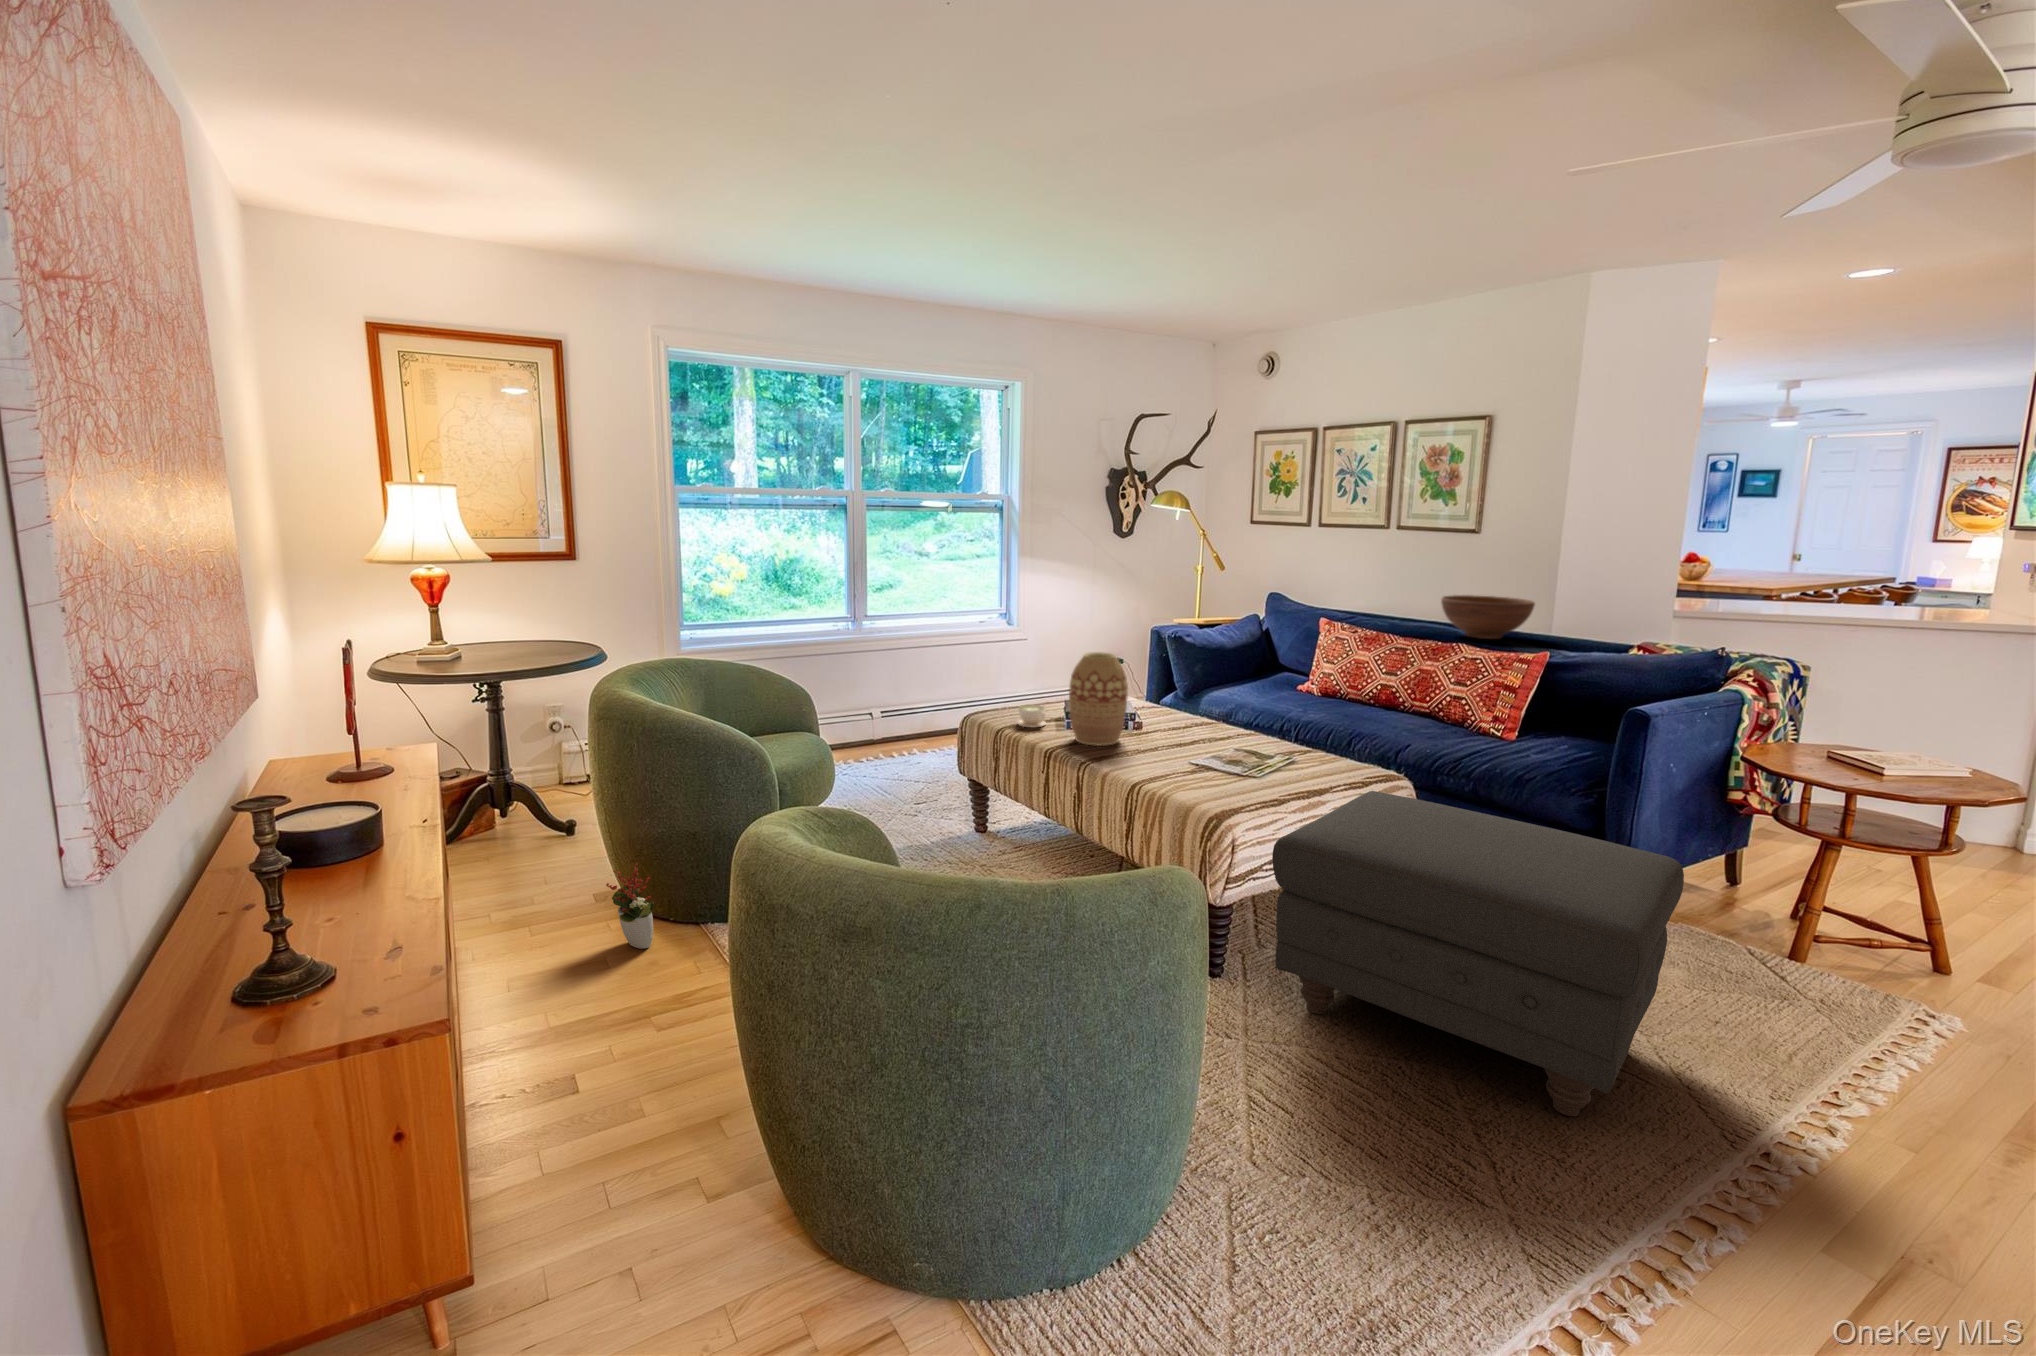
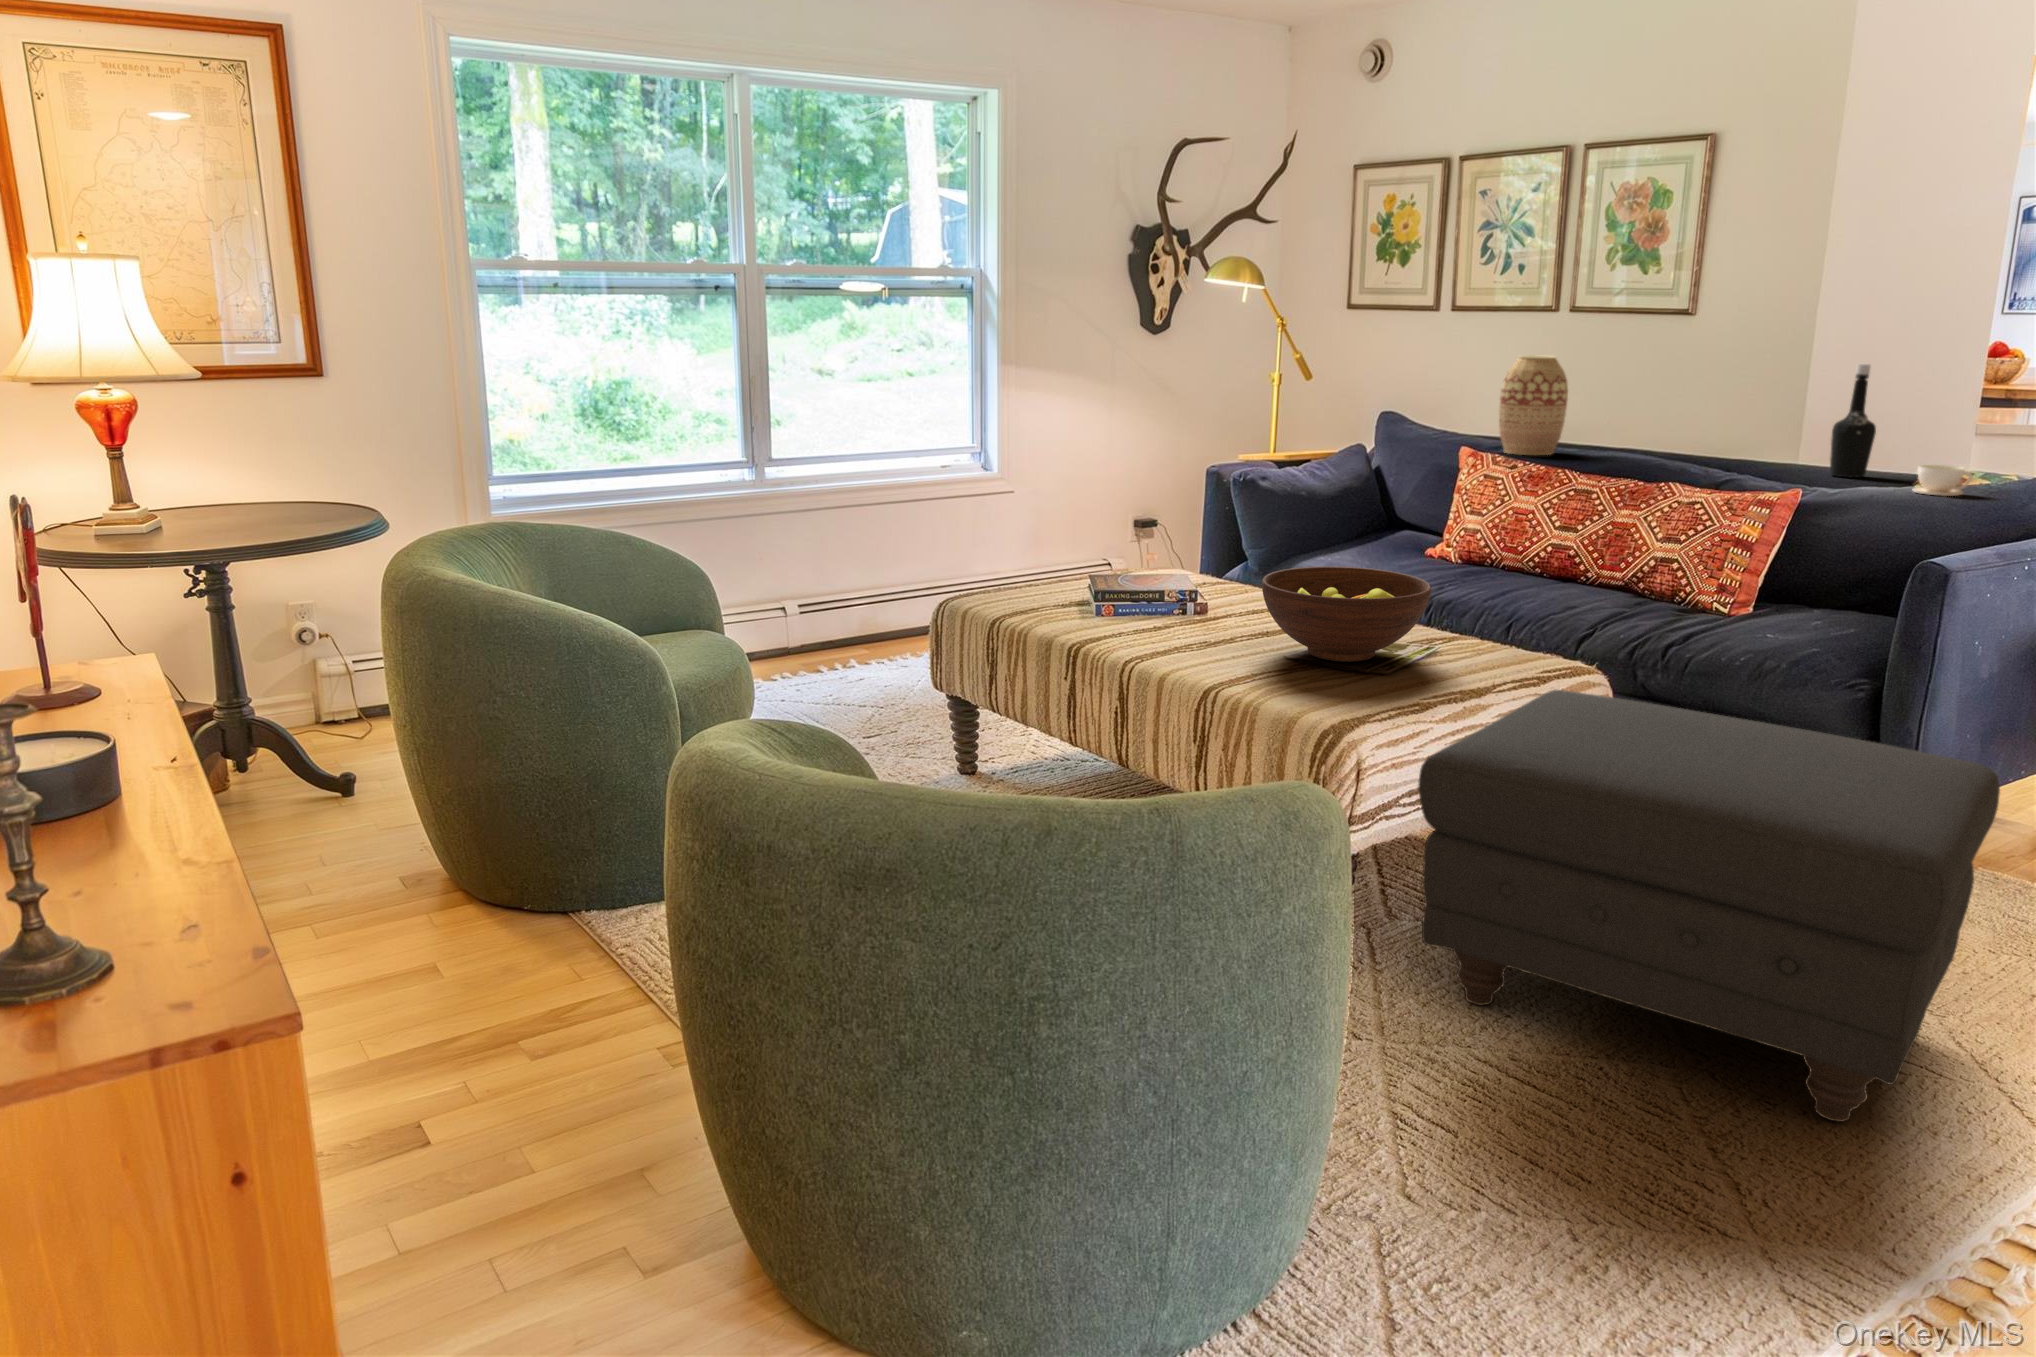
bottle: none [1569,570,1600,645] -> present [1830,364,1876,478]
fruit bowl: present [1441,595,1535,639] -> present [1262,566,1431,662]
vase: present [1069,652,1128,746] -> present [1499,355,1568,455]
coffee cup: present [1018,705,1045,727] -> present [1913,465,1972,496]
decorative plant: present [606,863,654,949] -> none [424,827,497,953]

